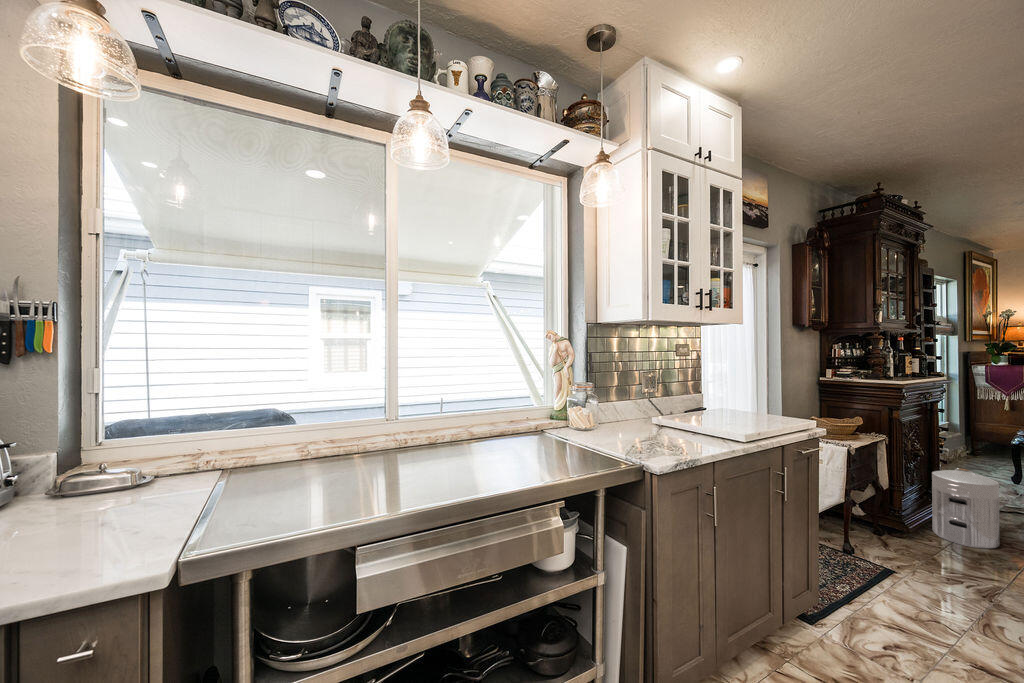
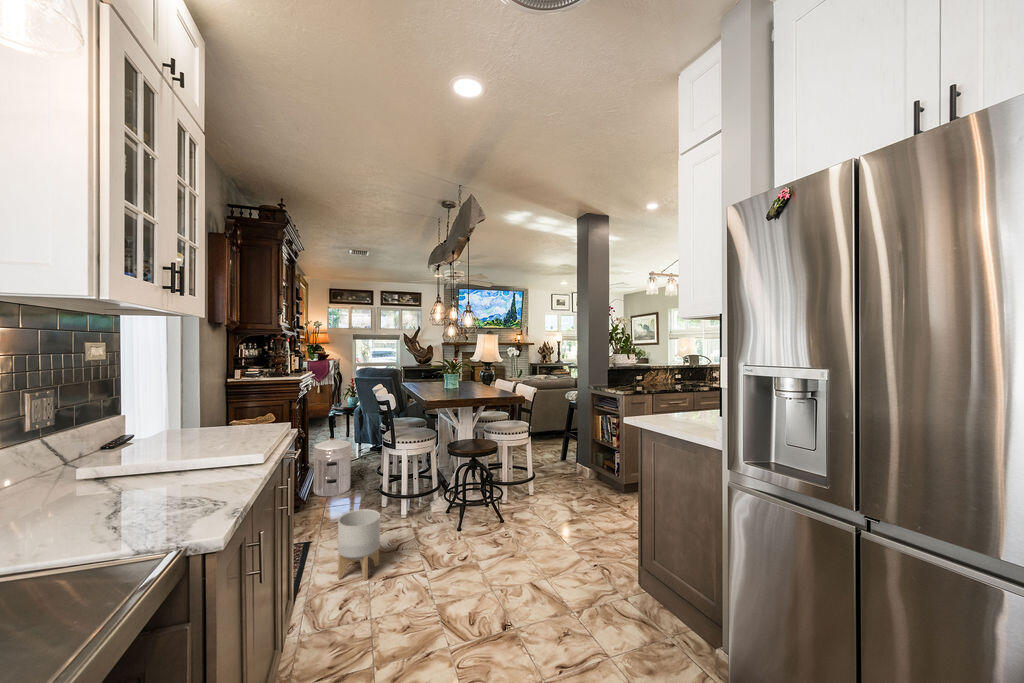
planter: none [903,548,979,648] -> present [338,509,380,581]

